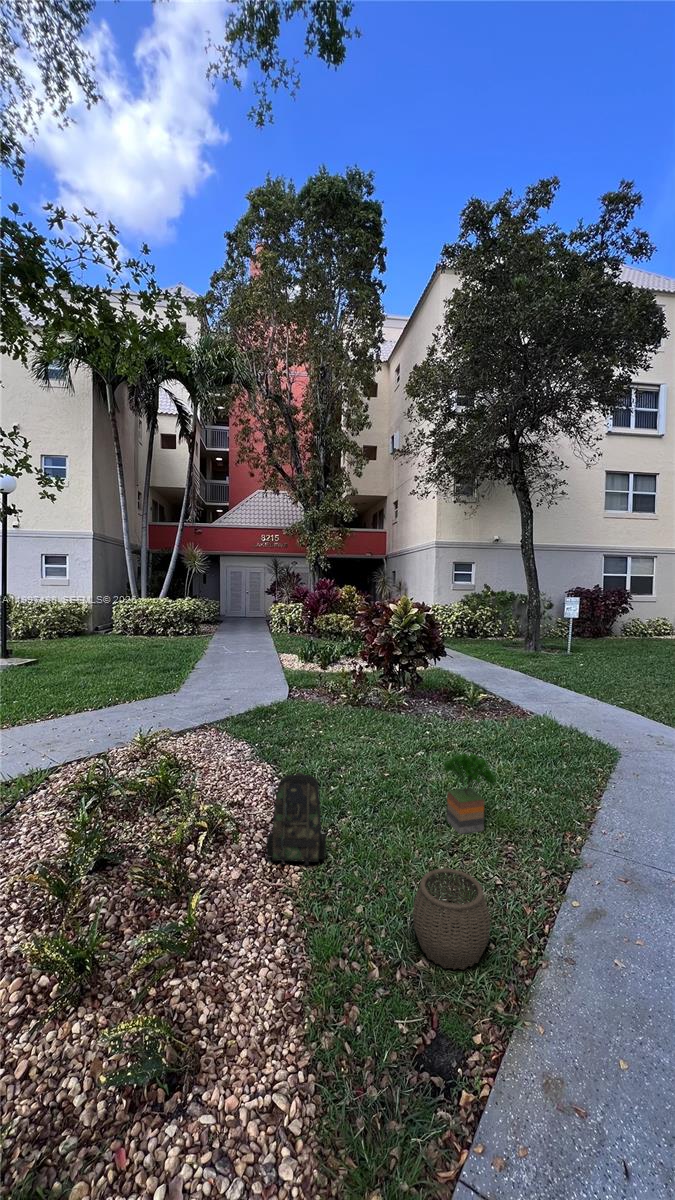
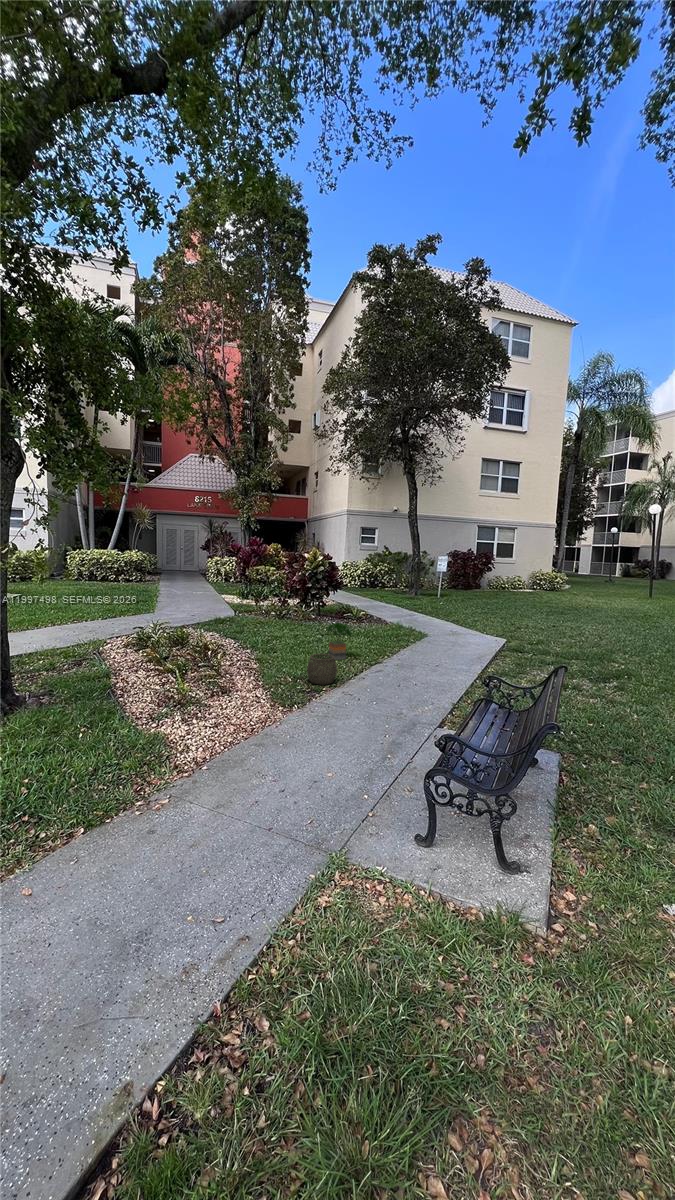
backpack: present [267,773,326,865] -> none [240,627,269,667]

